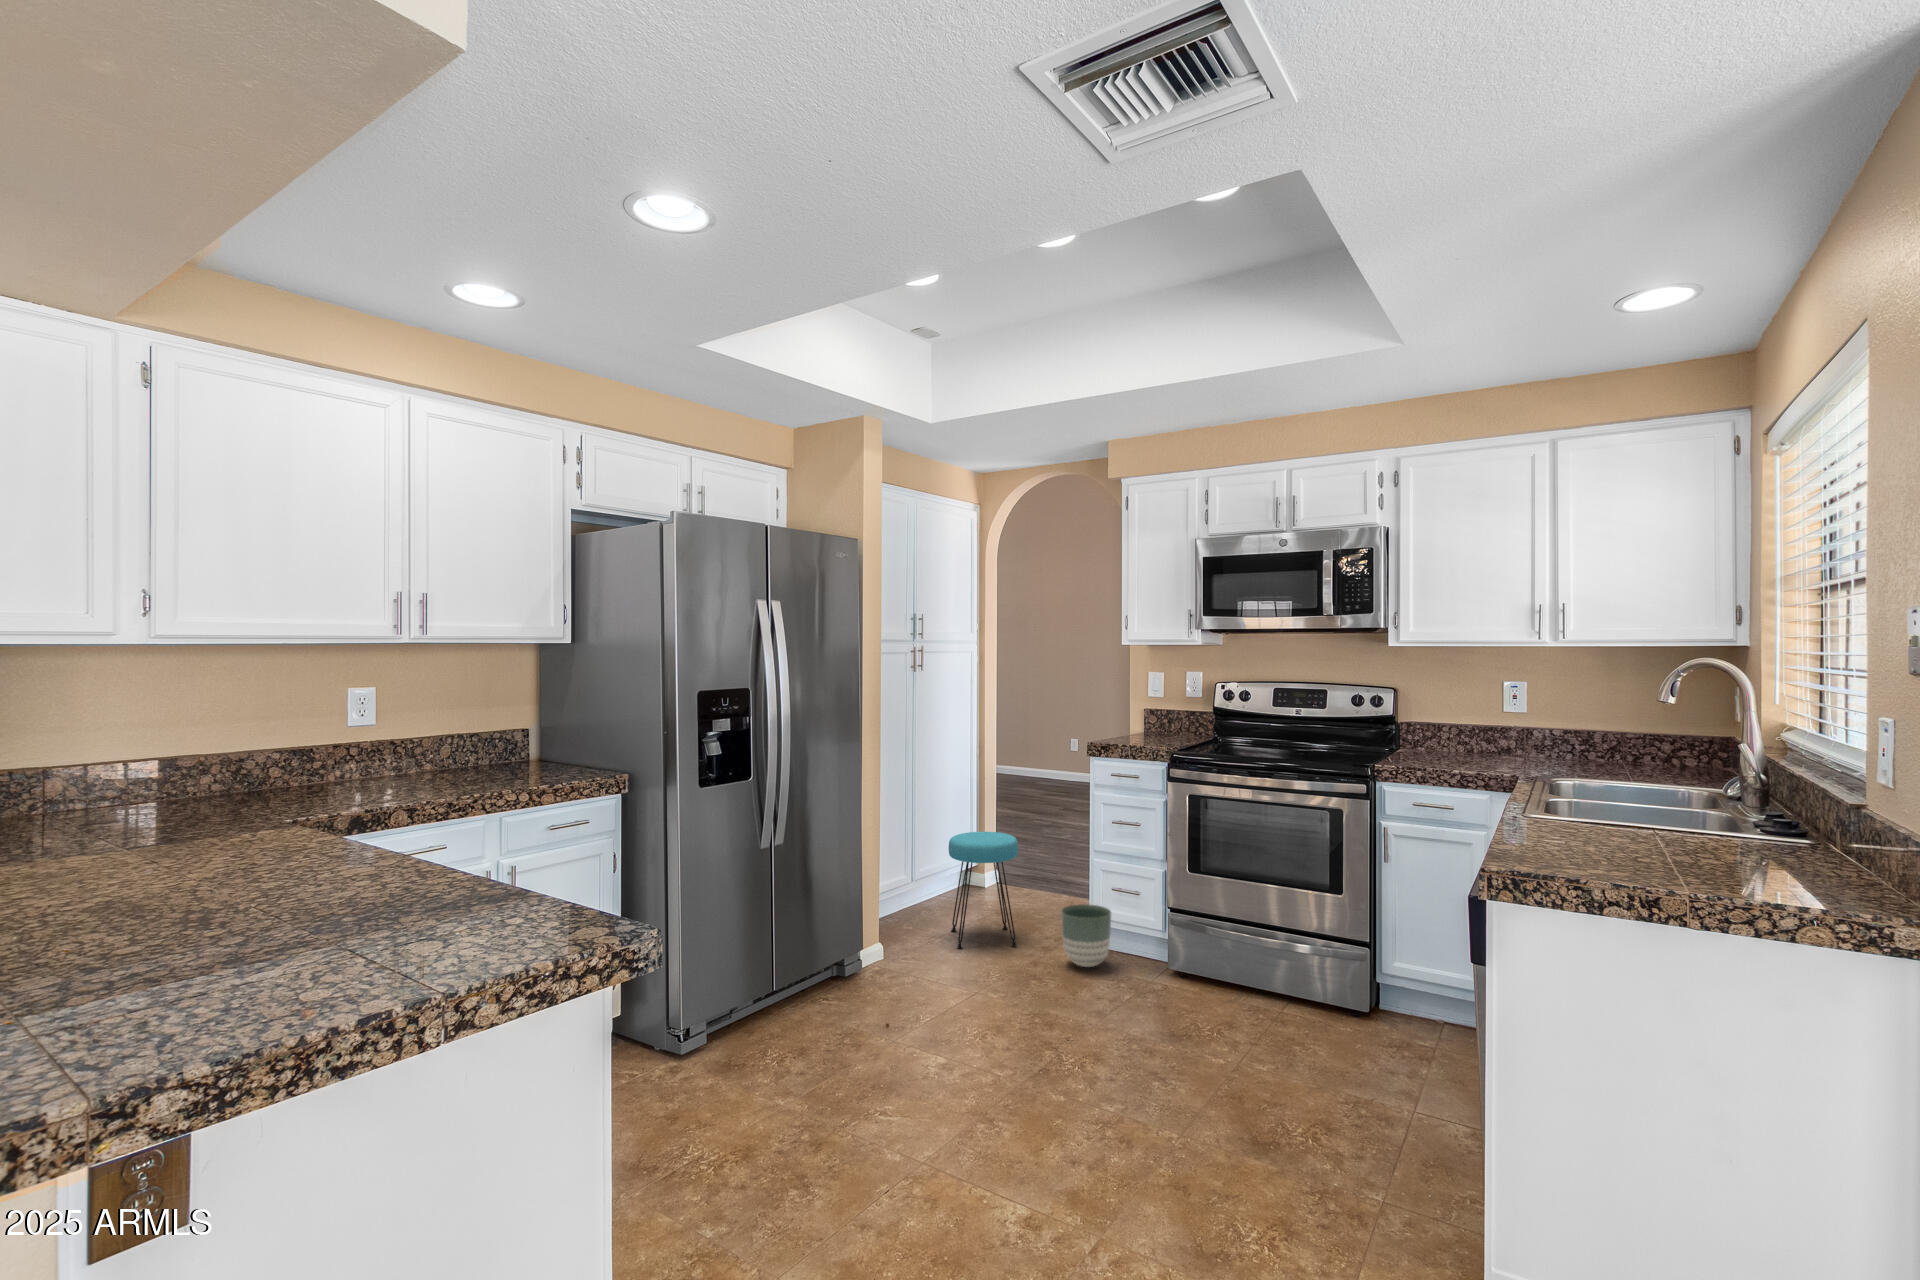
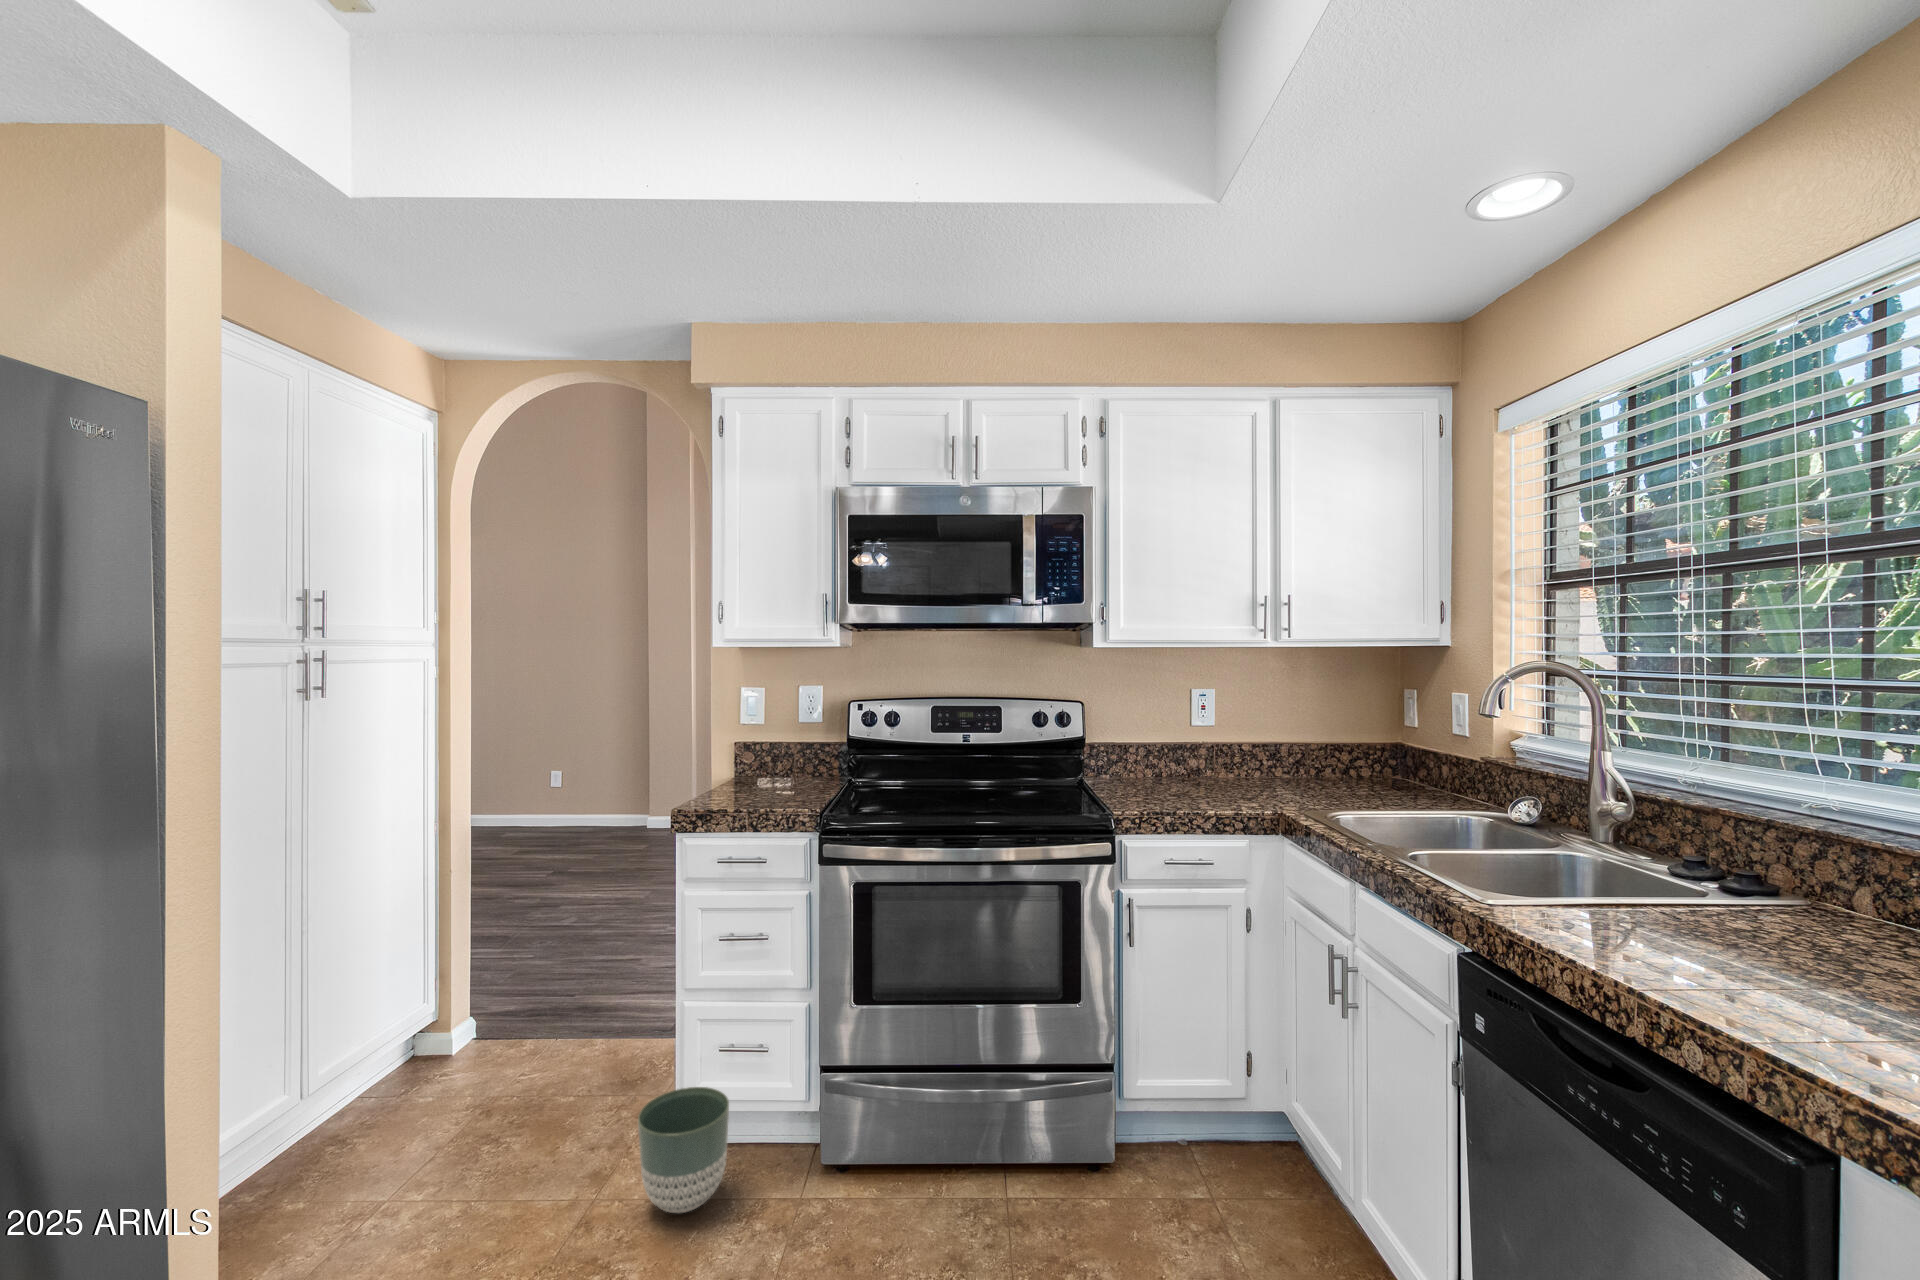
stool: present [949,832,1018,948] -> none [391,982,540,1243]

